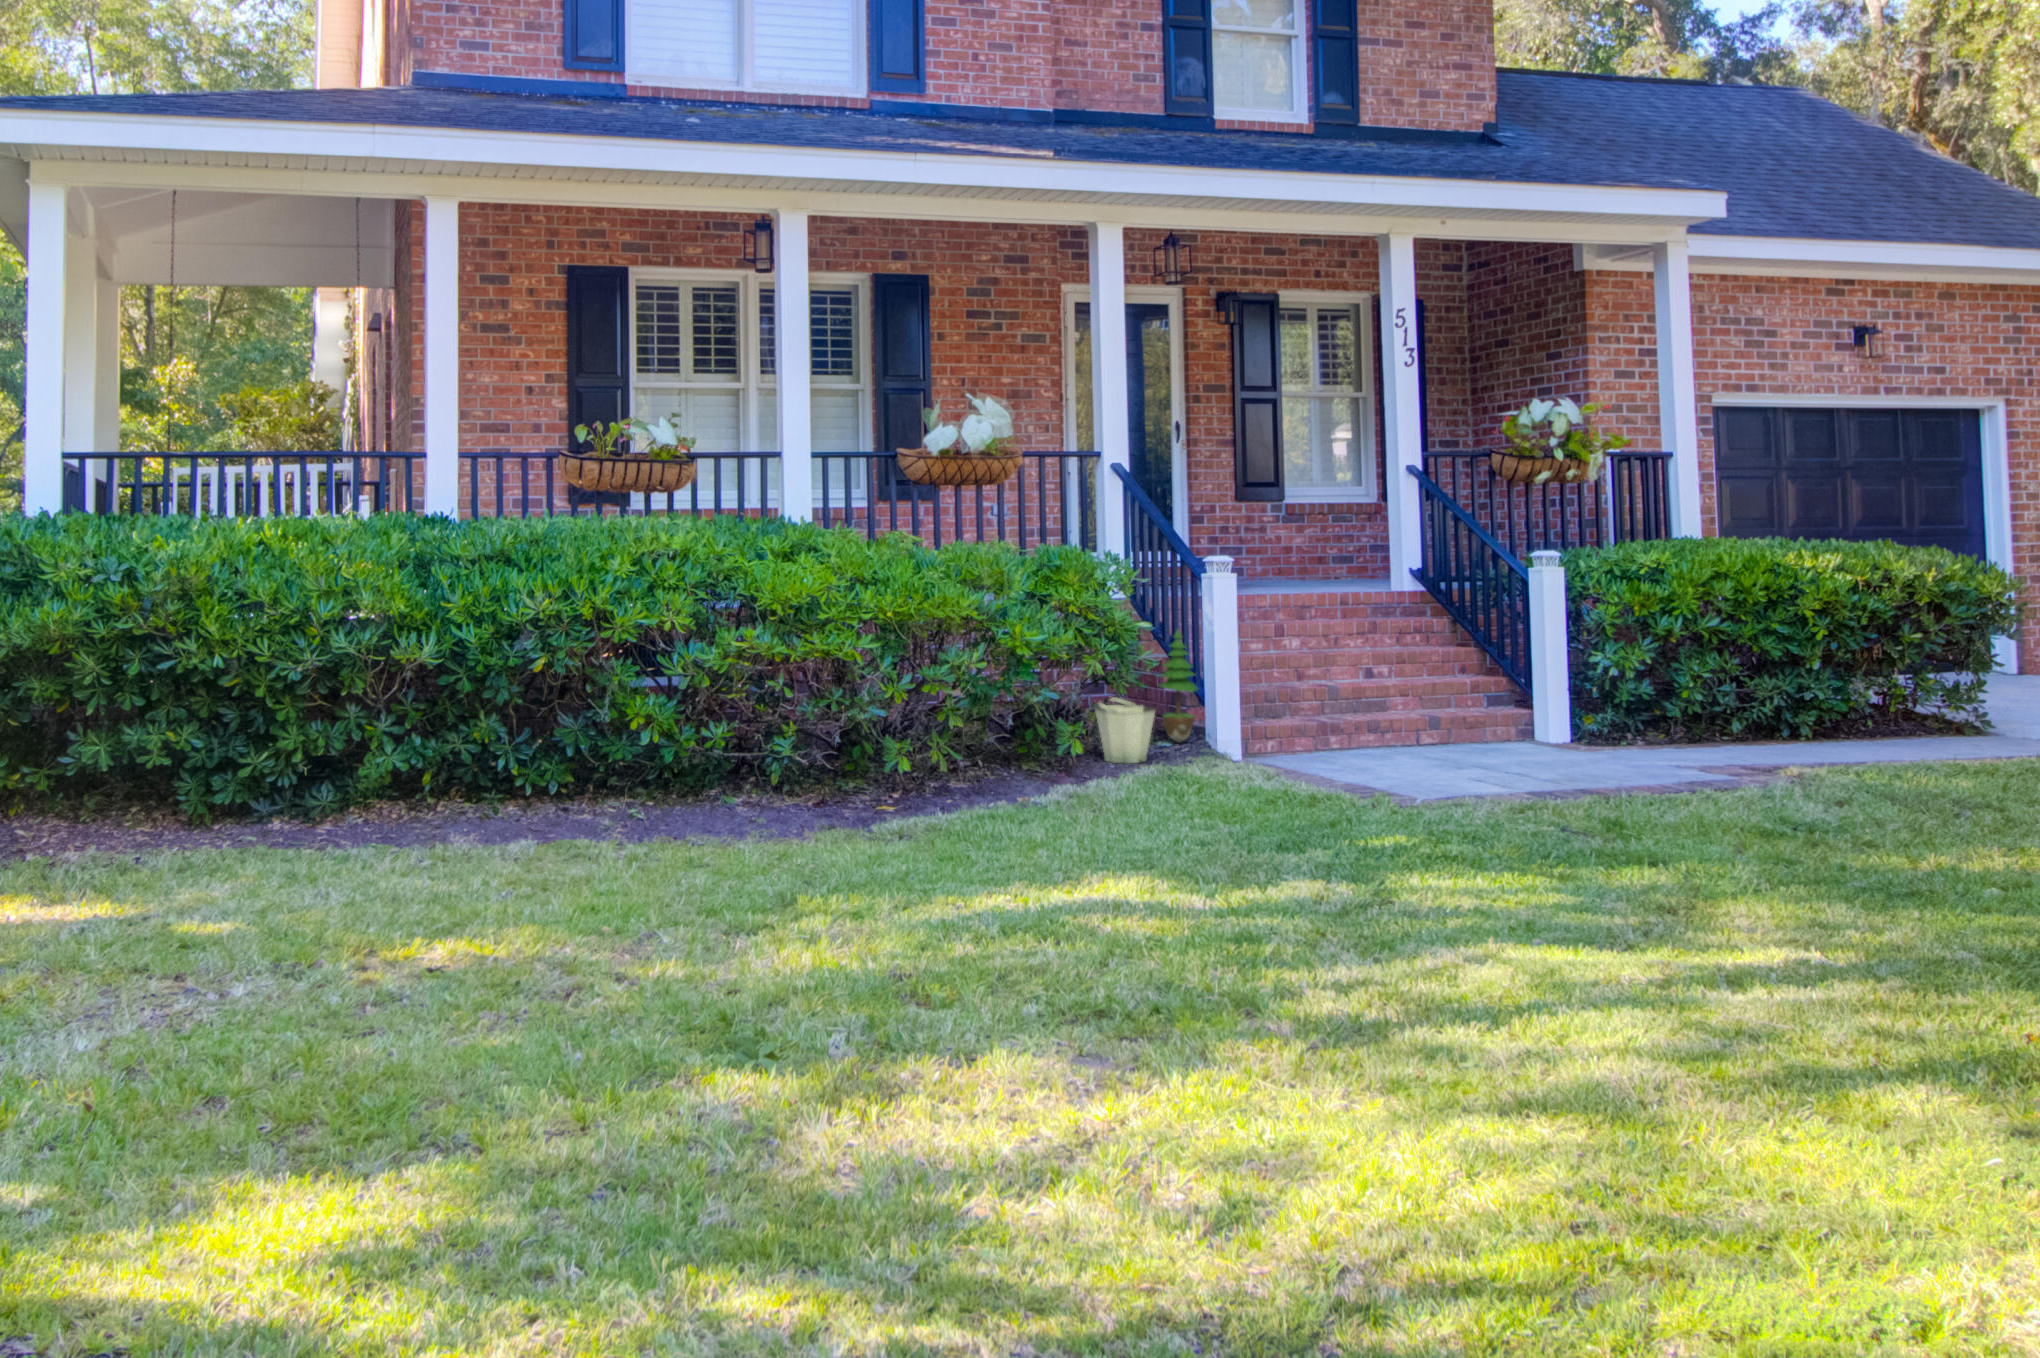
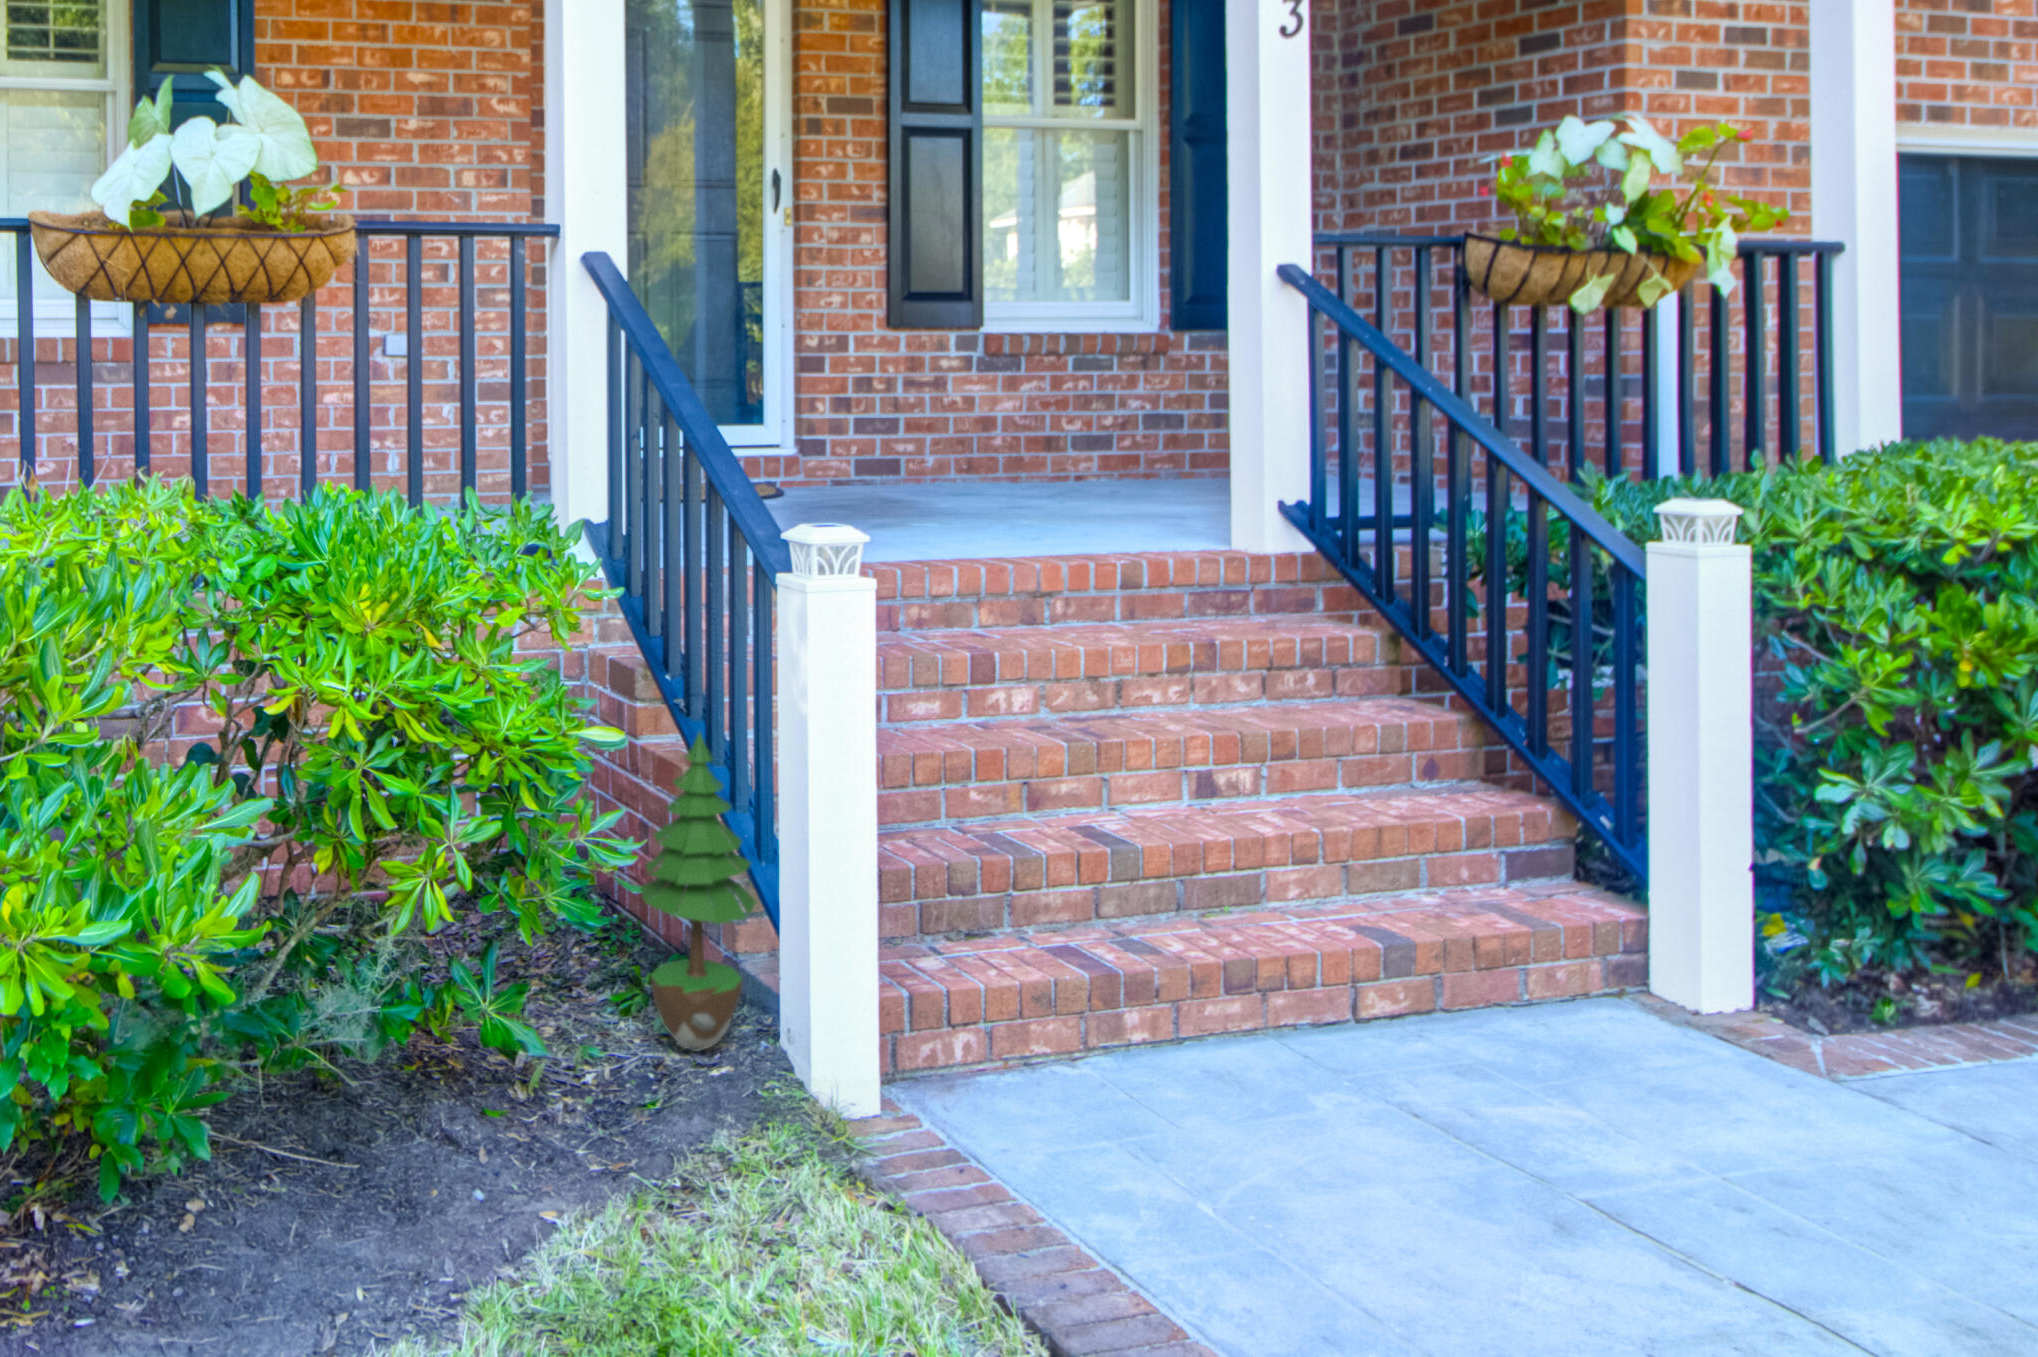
bucket: present [1095,697,1156,764] -> none [392,994,594,1252]

